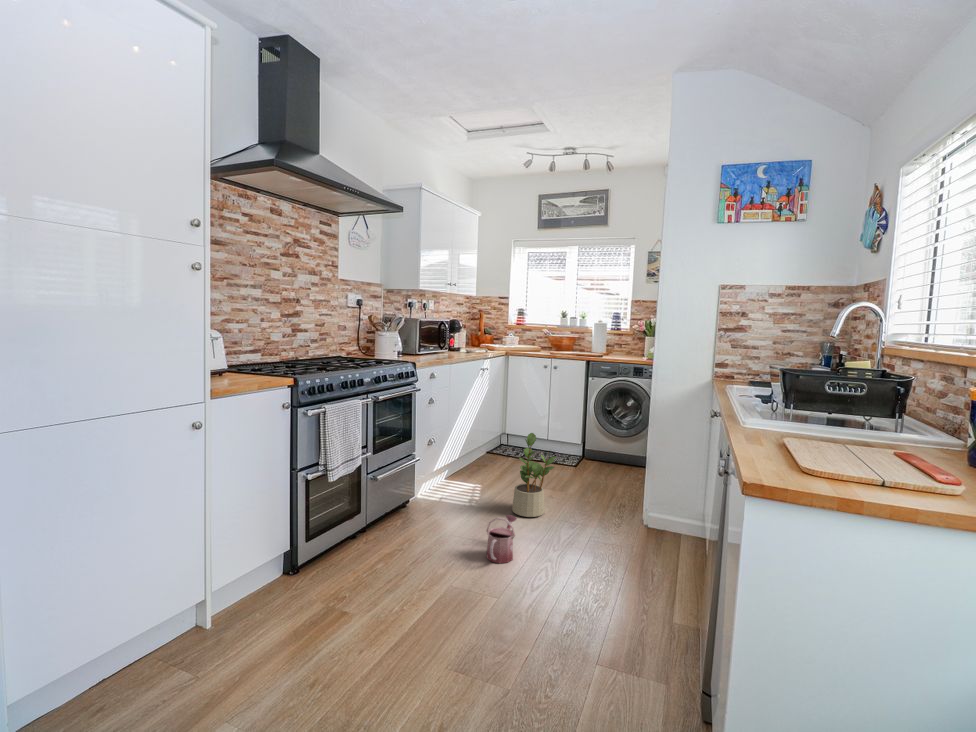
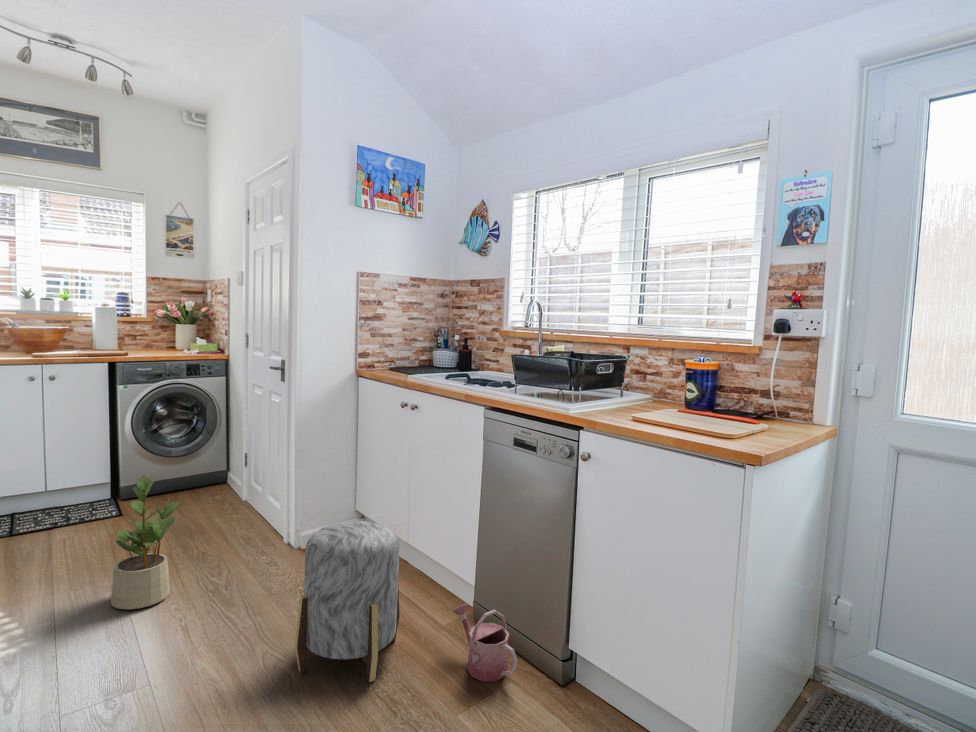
stool: none [541,492,626,619] -> present [295,521,400,682]
watering can: present [487,515,517,563] -> present [452,604,517,682]

